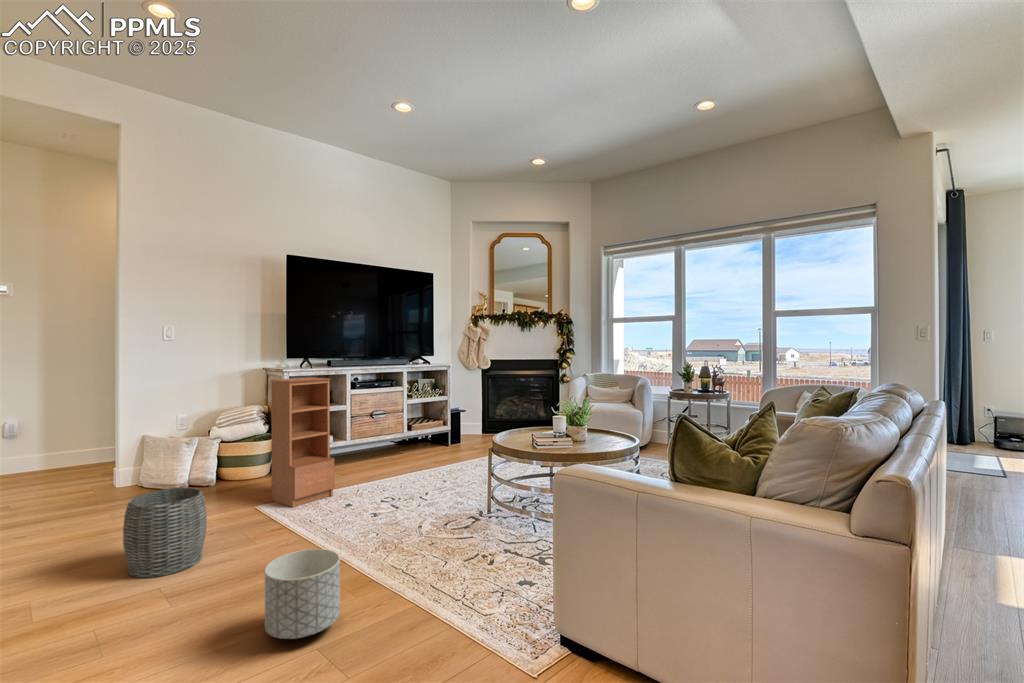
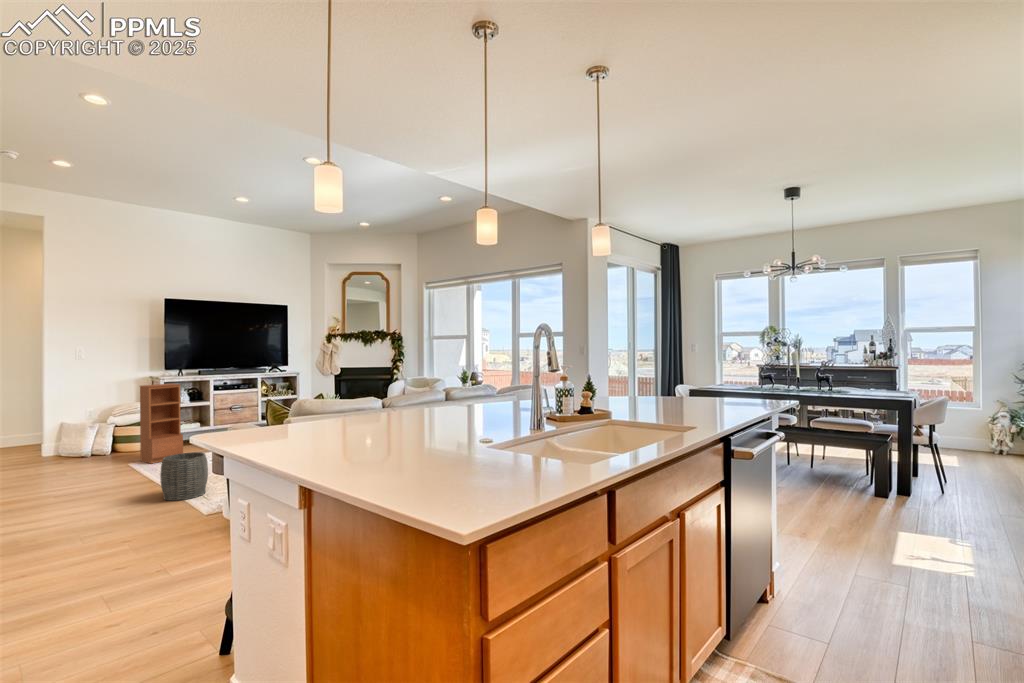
woven basket: present [123,487,207,578] -> present [160,452,208,501]
planter: present [265,549,340,639] -> none [95,470,137,508]

